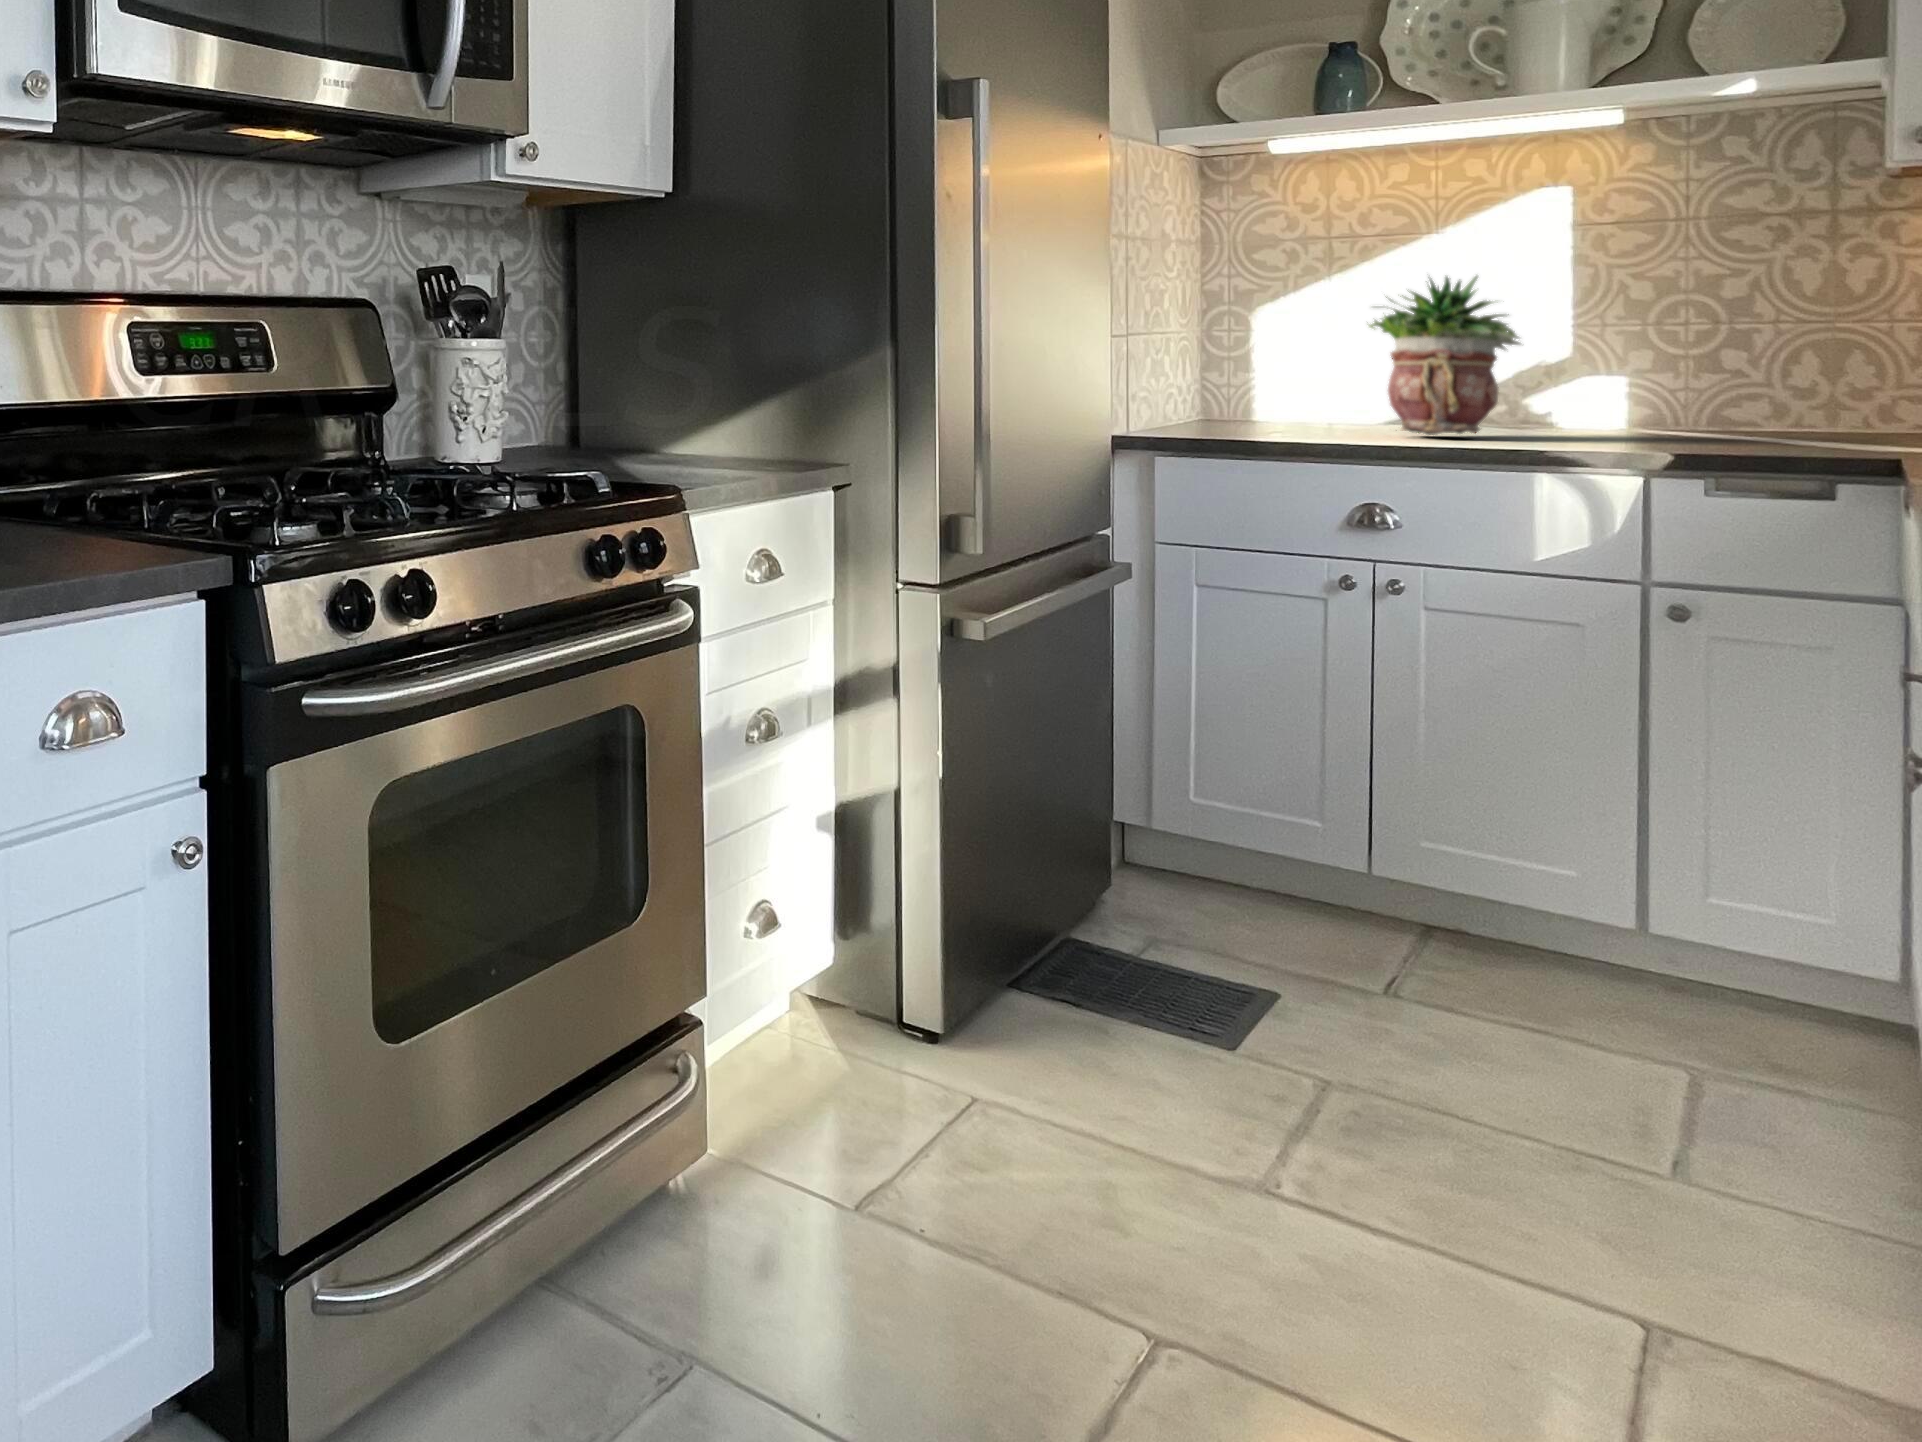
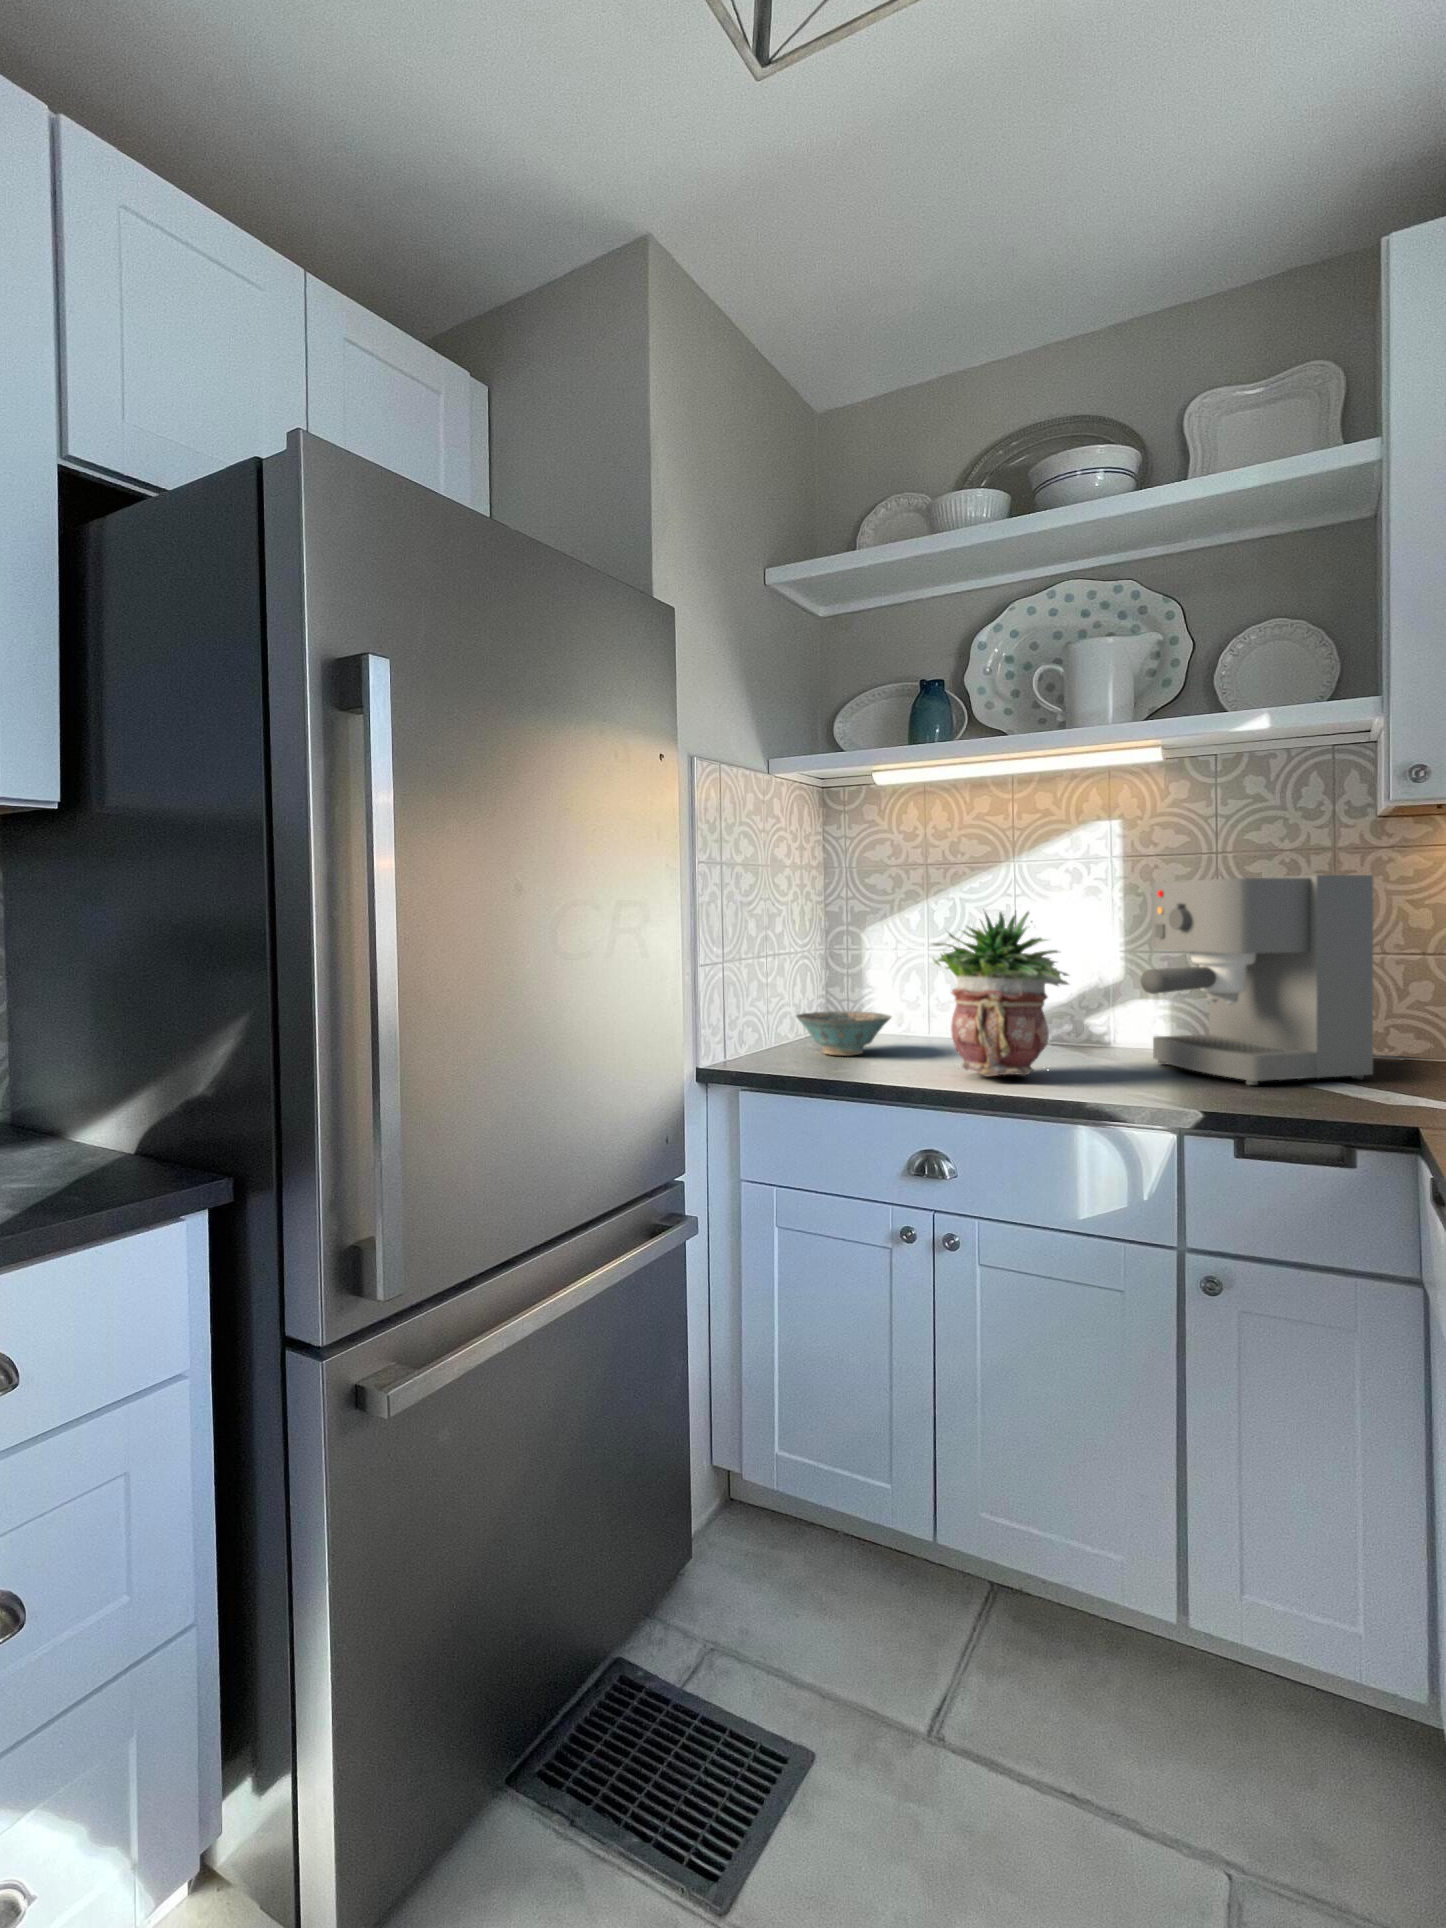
coffee maker: none [1603,237,1871,443] -> present [1141,875,1373,1085]
ceramic bowl: none [1193,388,1304,427] -> present [796,1011,891,1056]

